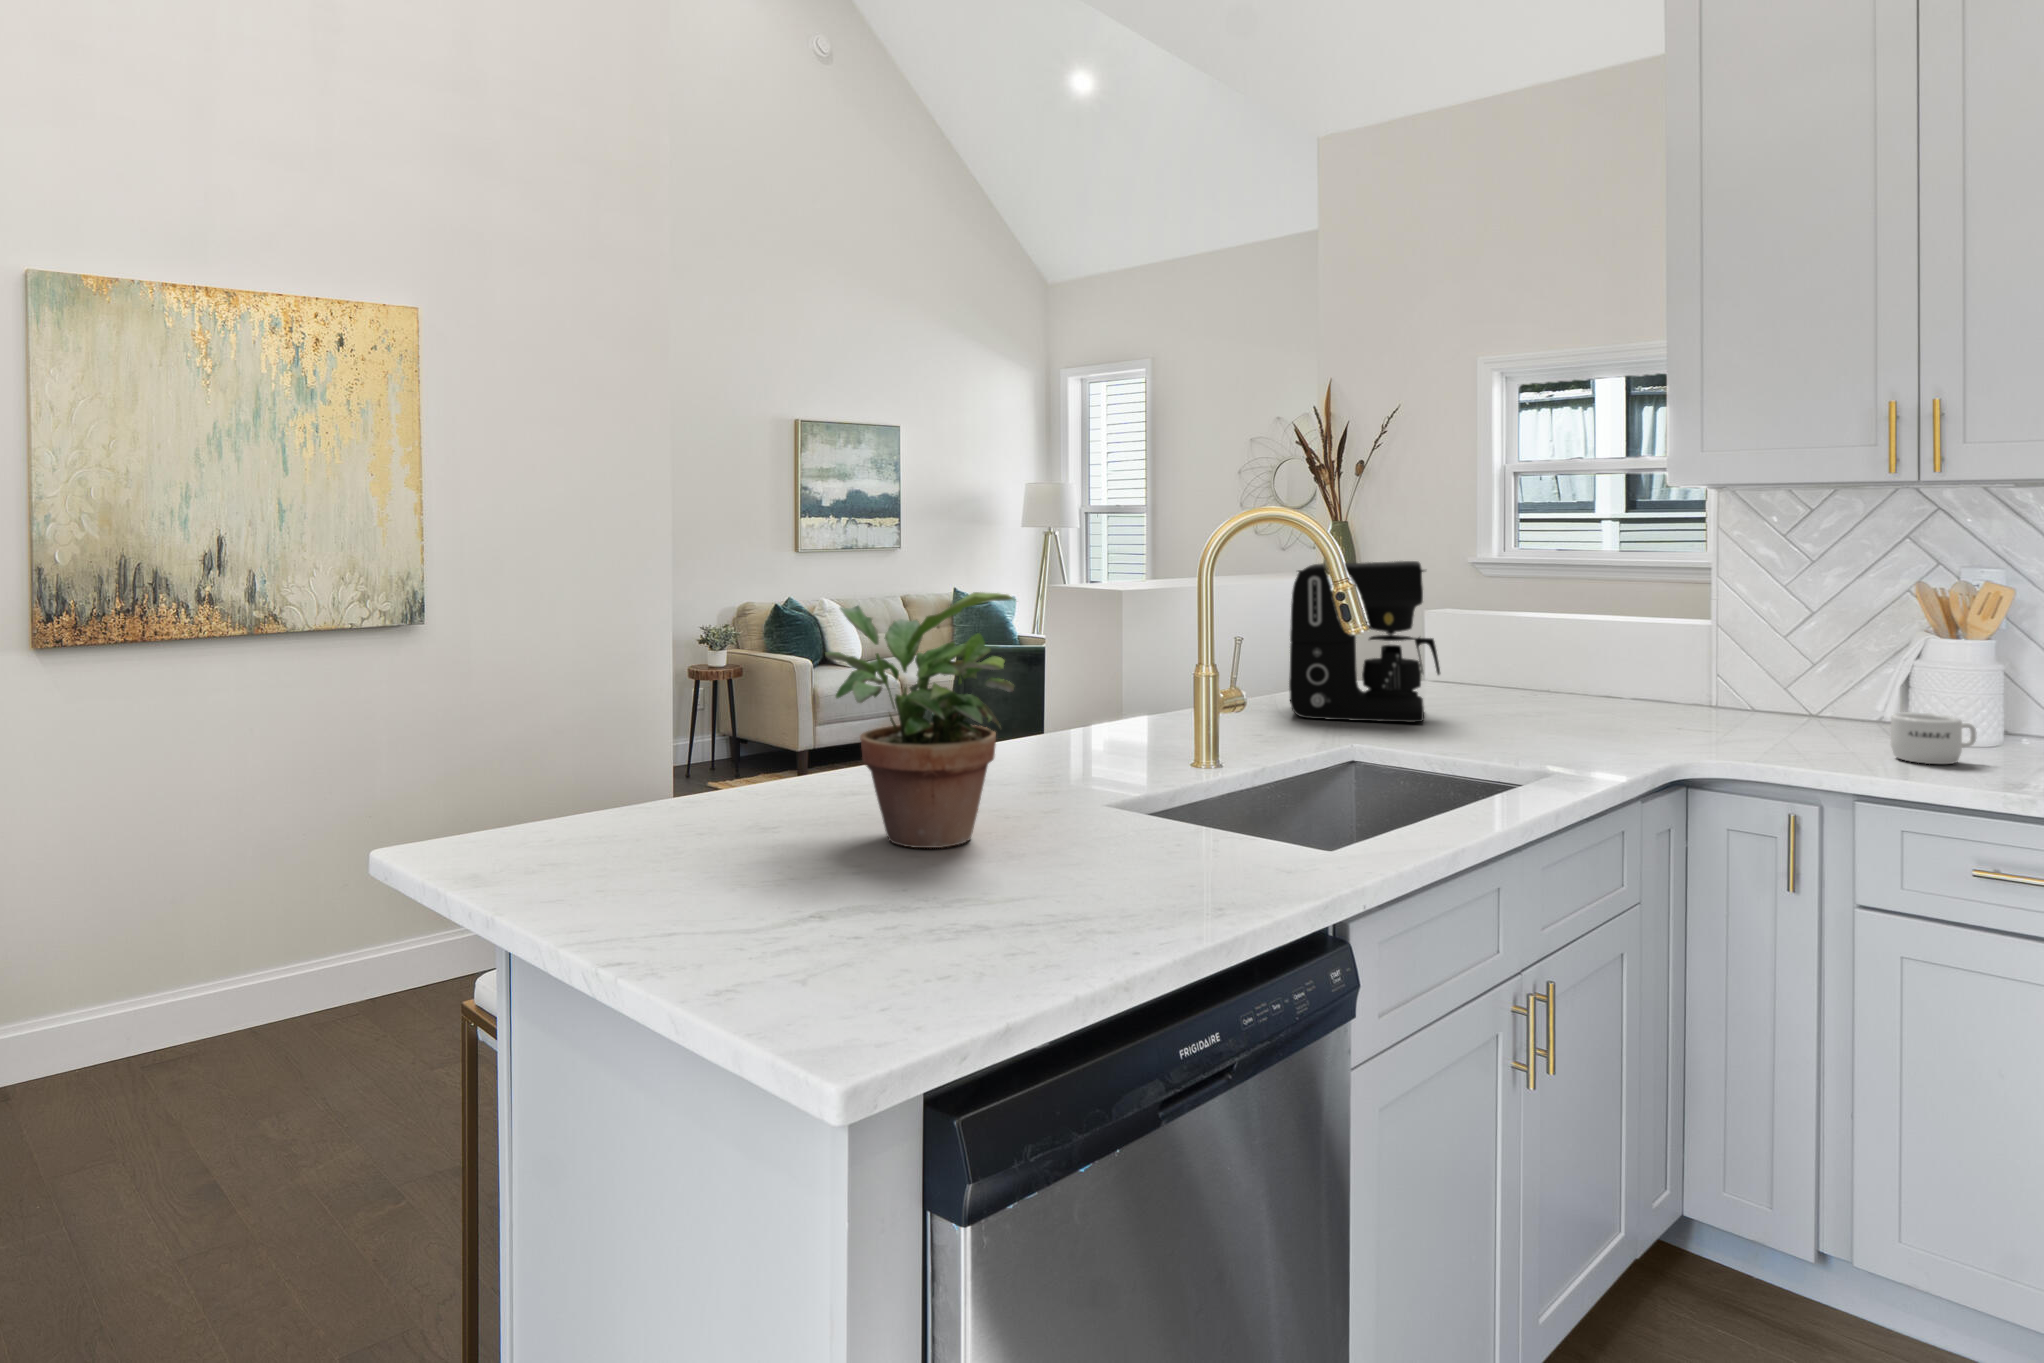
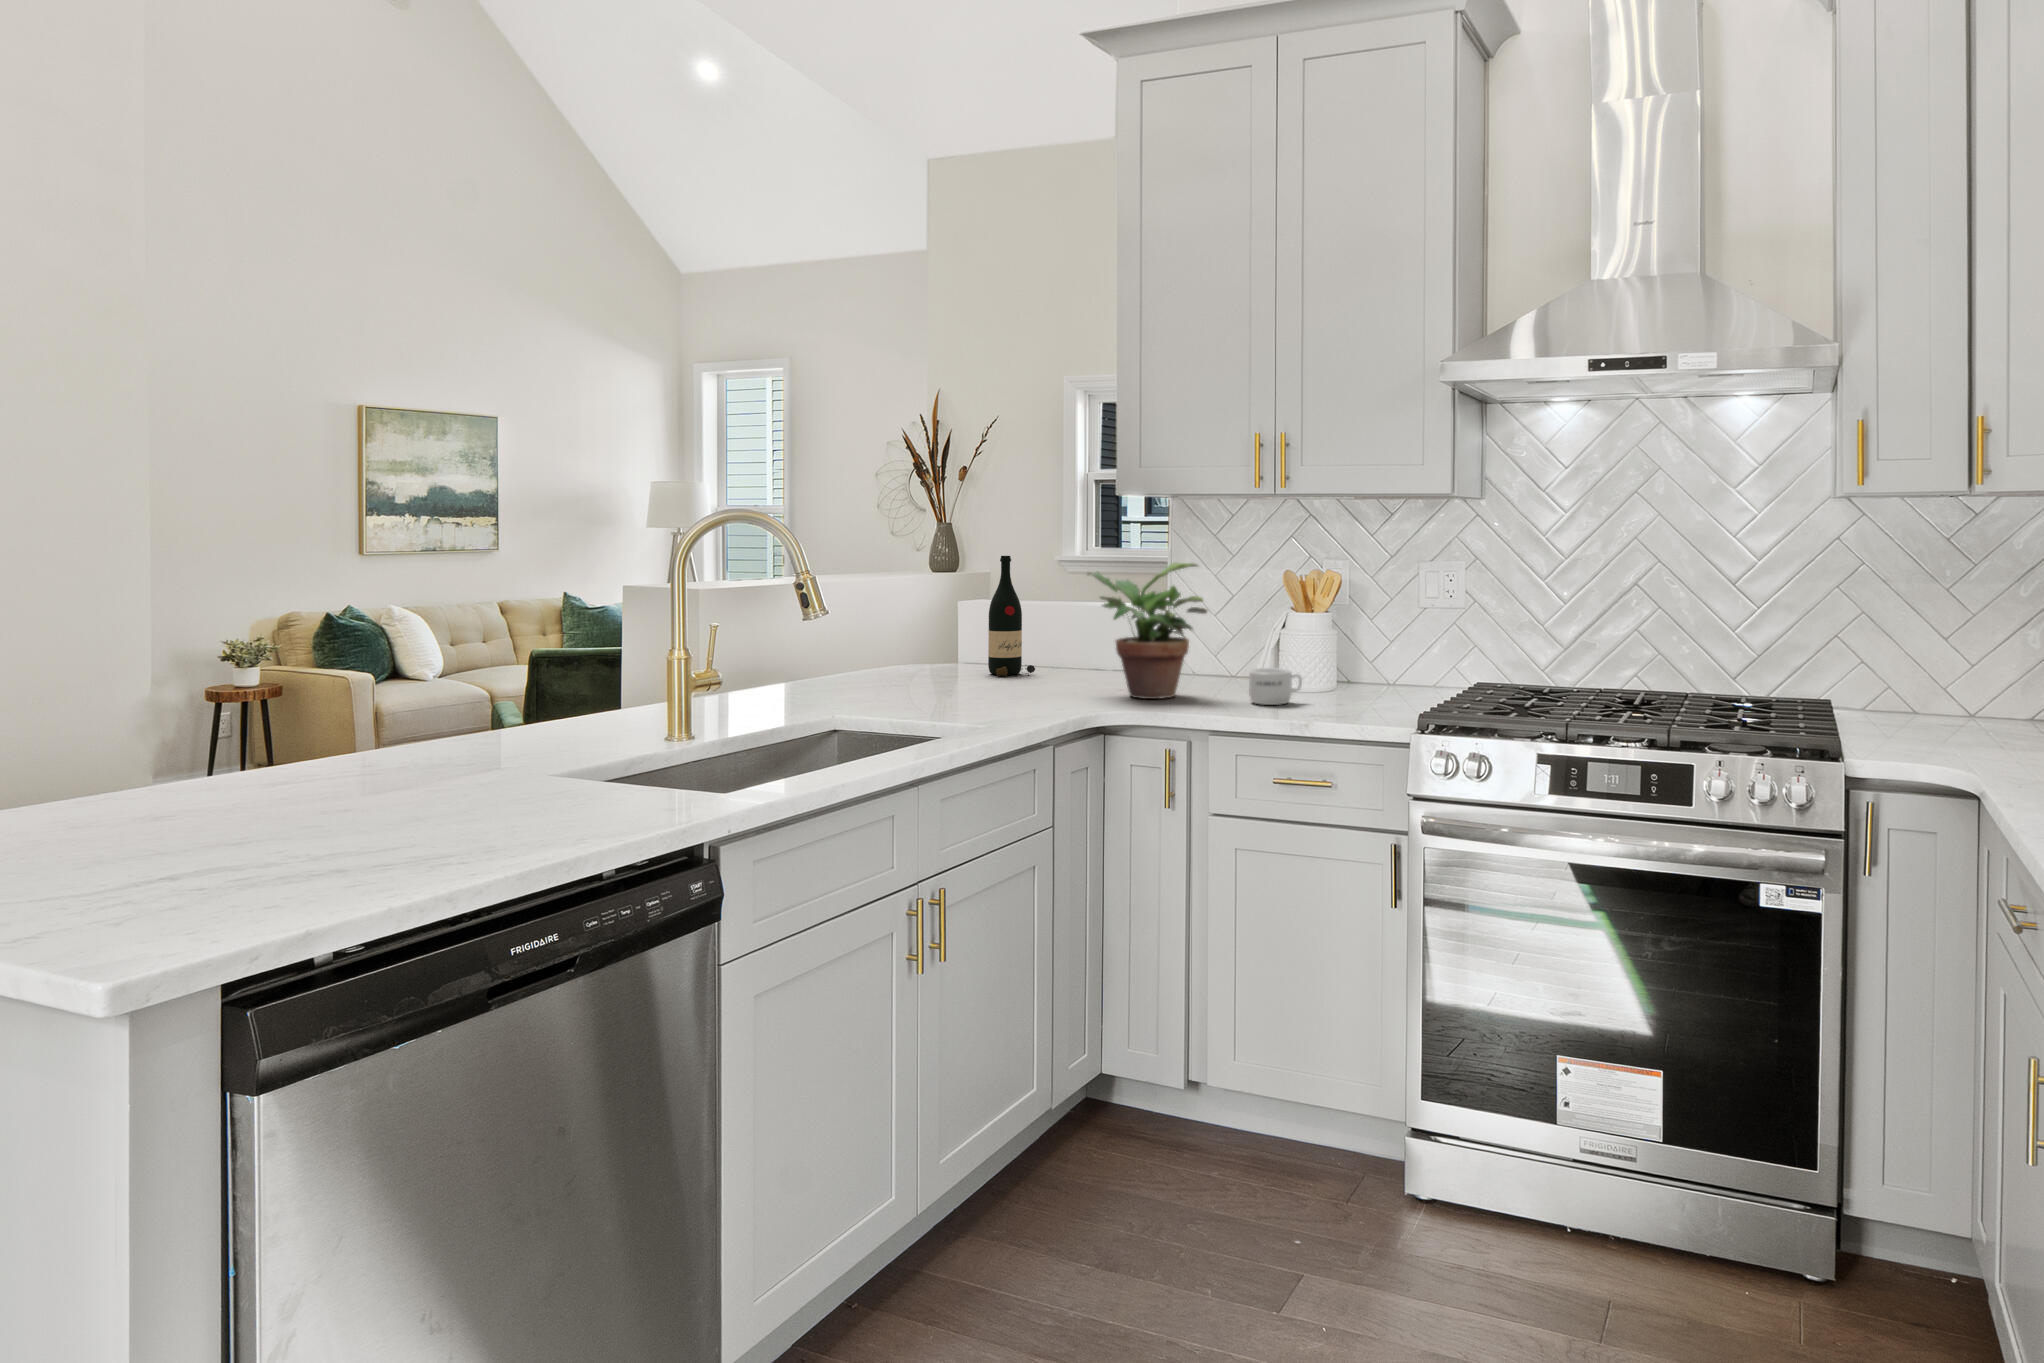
wine bottle: none [1482,559,1543,702] -> present [988,556,1035,676]
coffee maker: present [1289,561,1440,722] -> none [799,557,935,696]
potted plant: present [825,592,1016,848] -> present [1088,563,1207,699]

